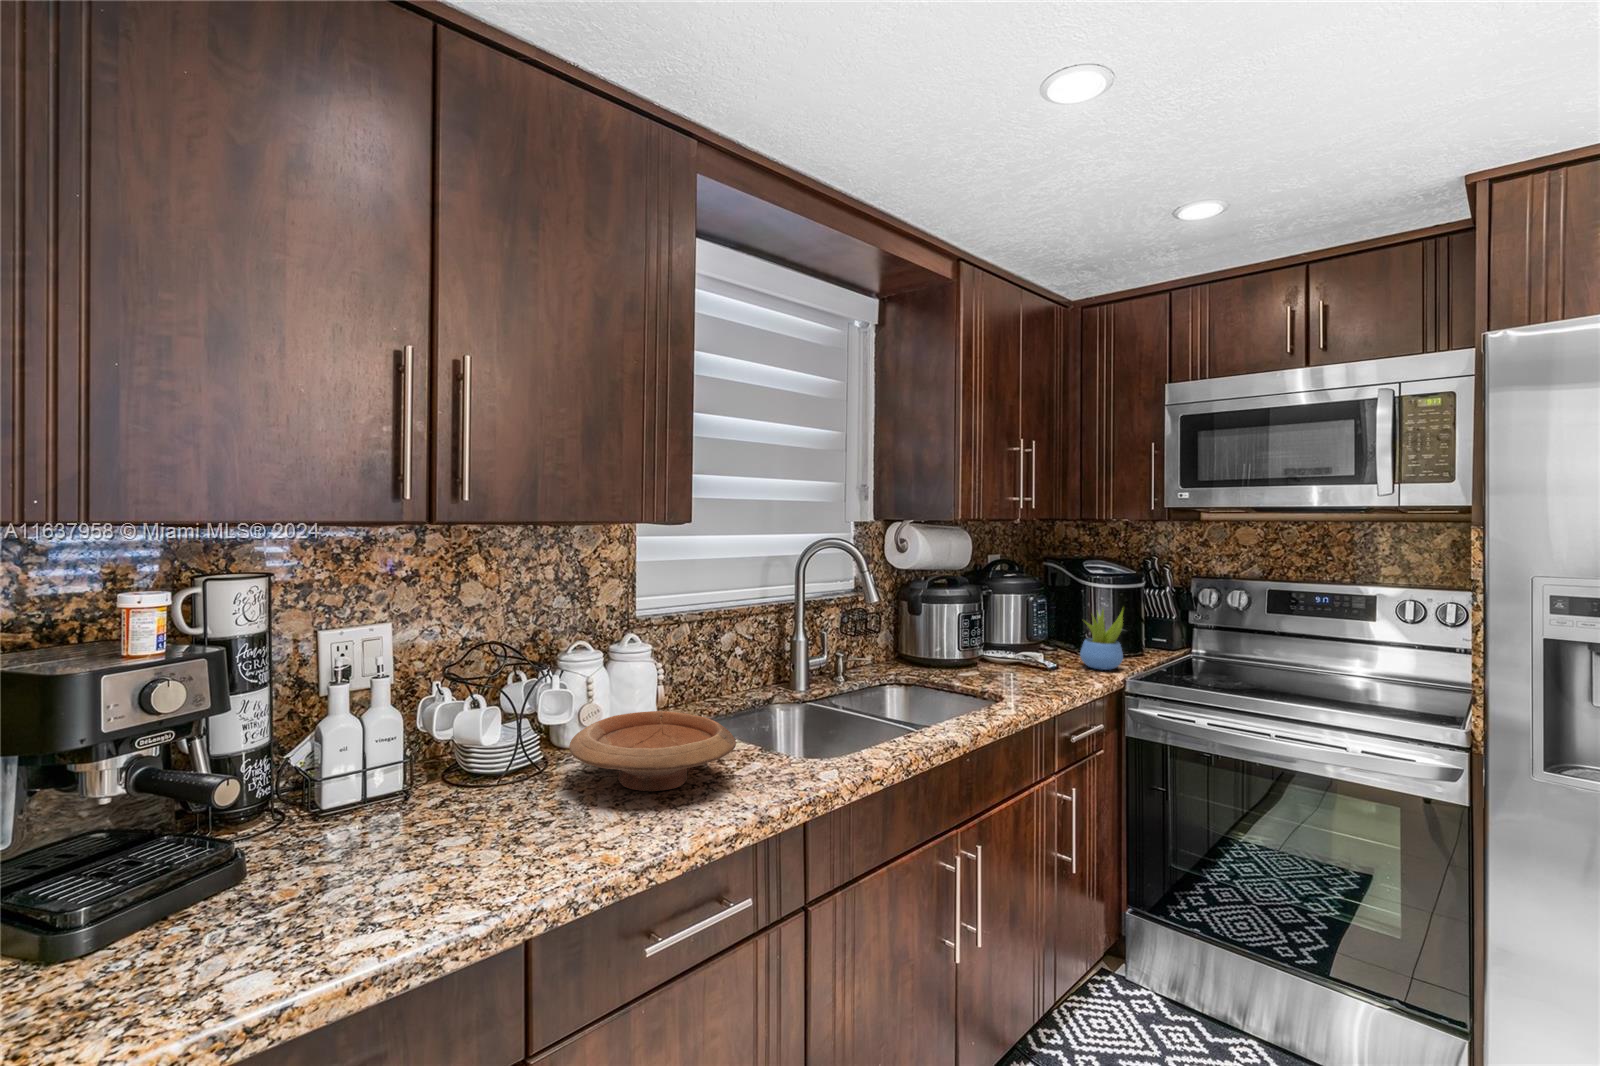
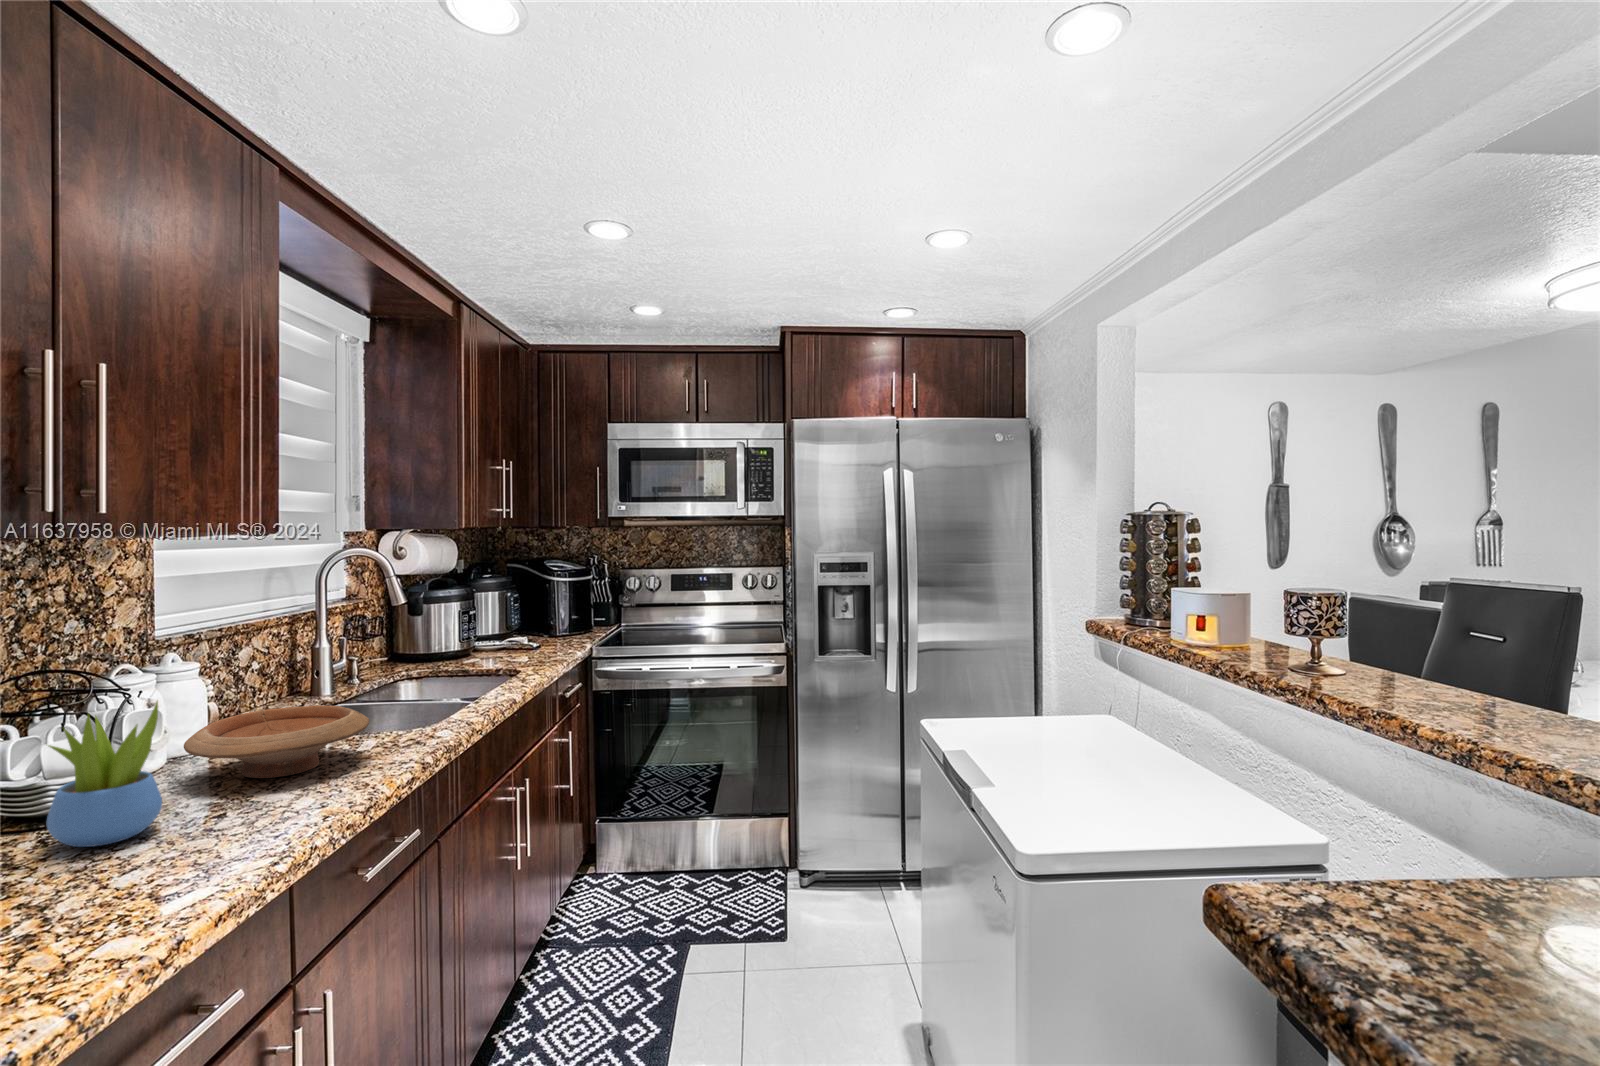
succulent plant: present [1080,610,1123,670] -> present [47,701,162,847]

